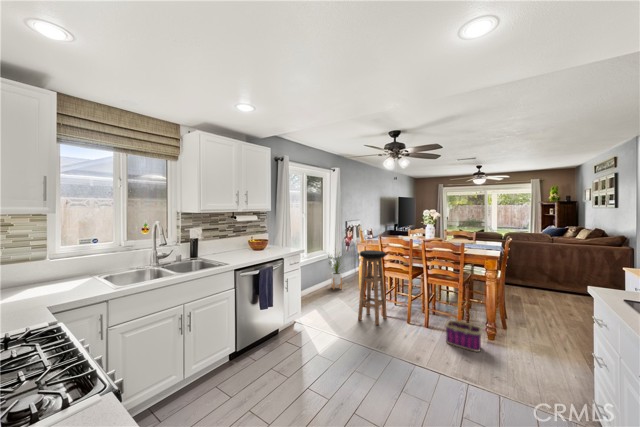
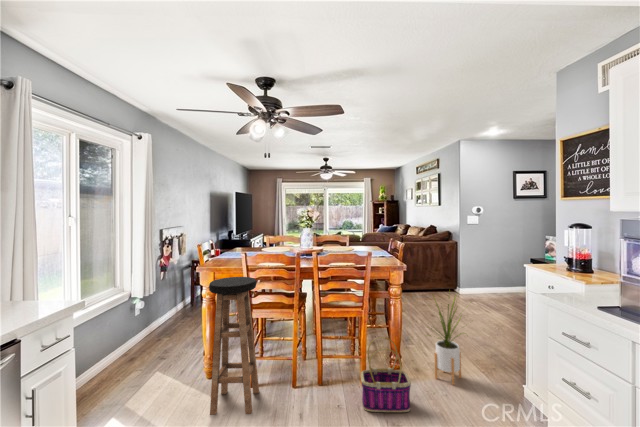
house plant: present [332,253,342,289] -> present [431,297,461,385]

